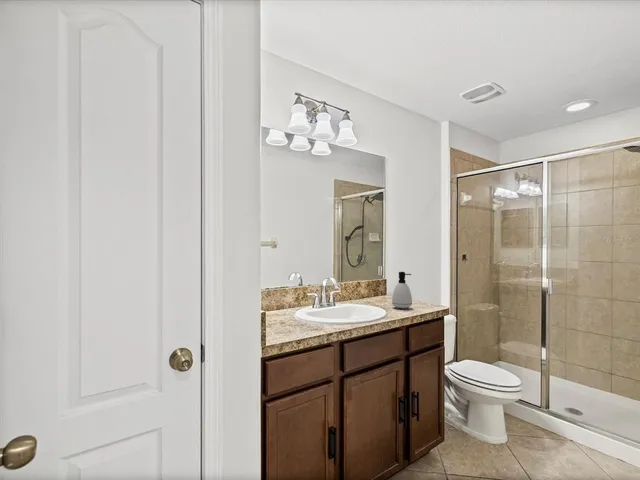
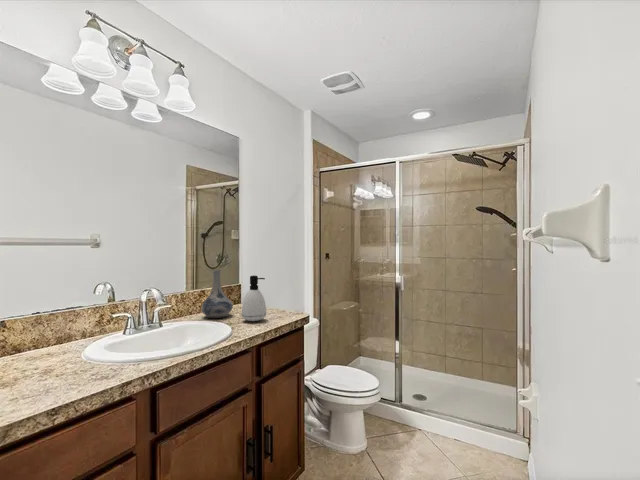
decorative vase: none [360,266,384,304] -> present [202,270,233,318]

